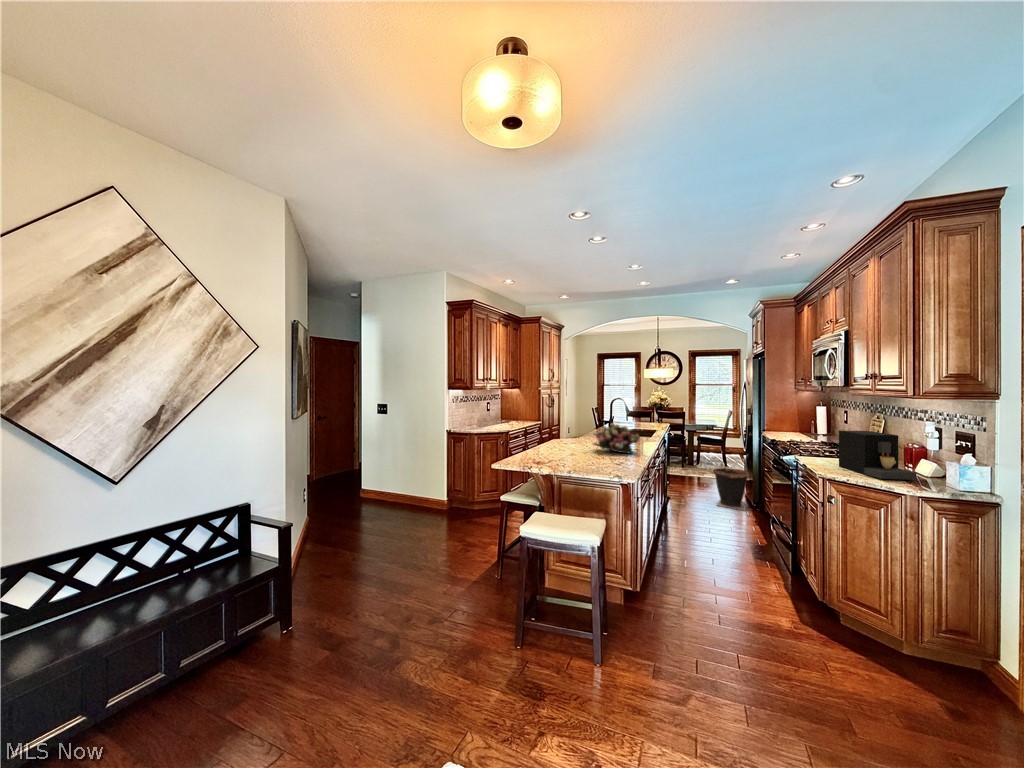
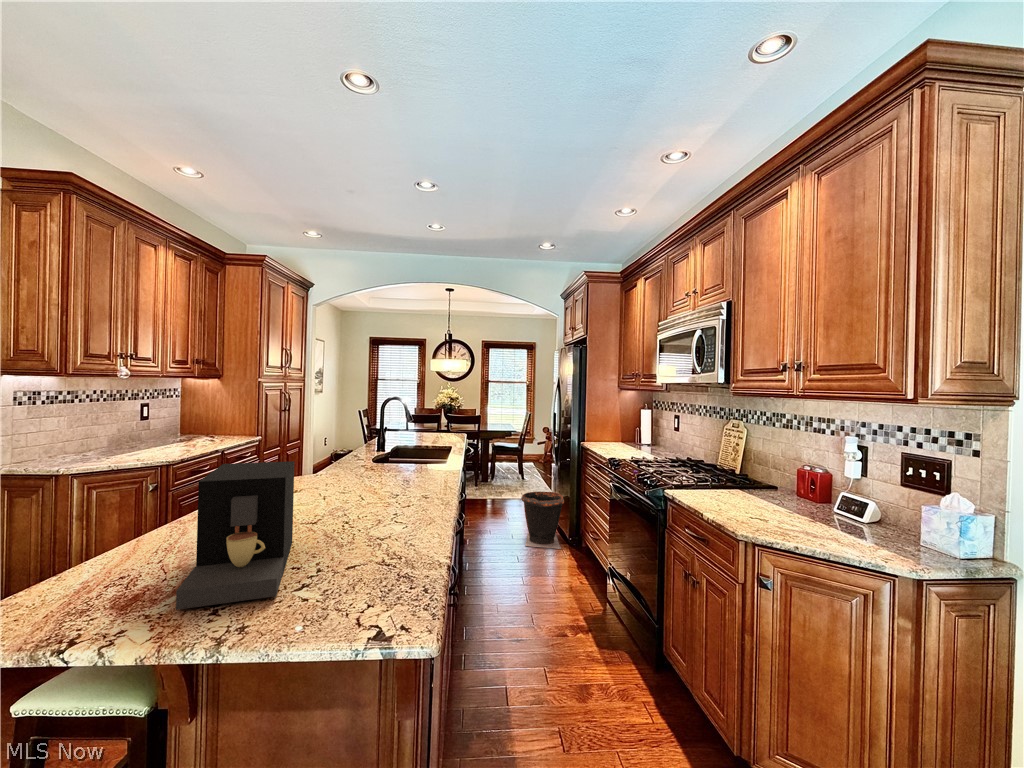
flower arrangement: present [593,423,640,454] -> none [324,452,434,522]
coffee maker: present [839,431,917,480] -> present [176,461,295,610]

